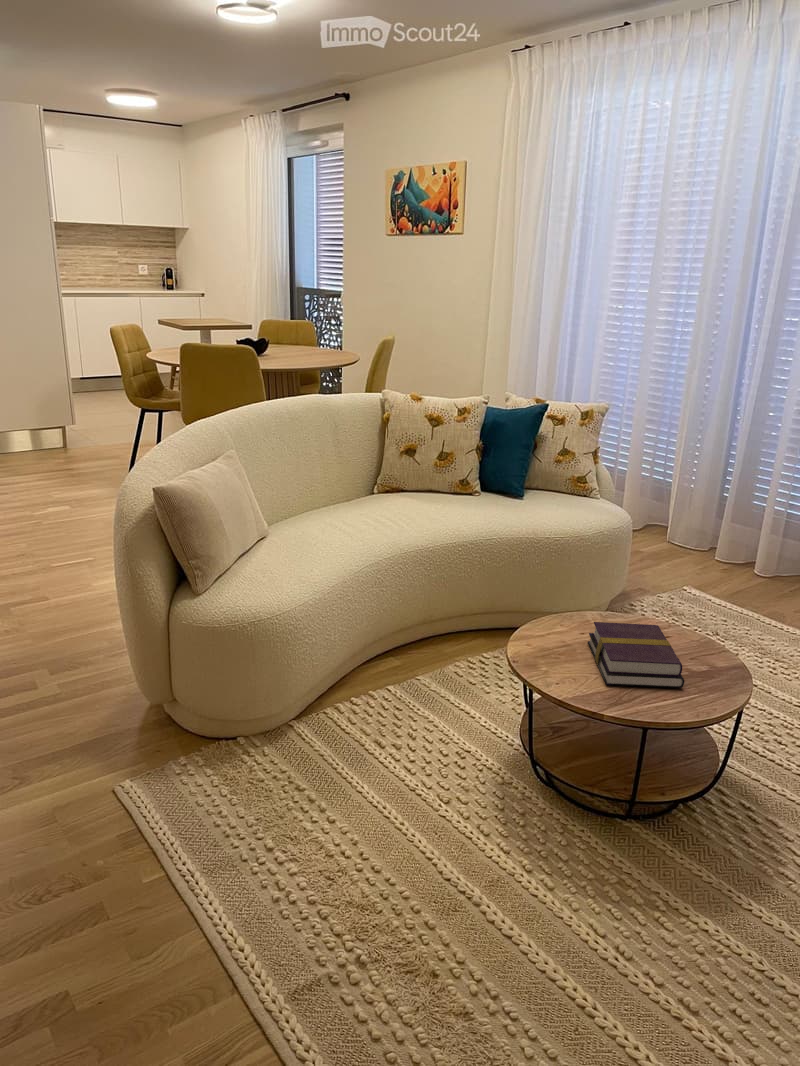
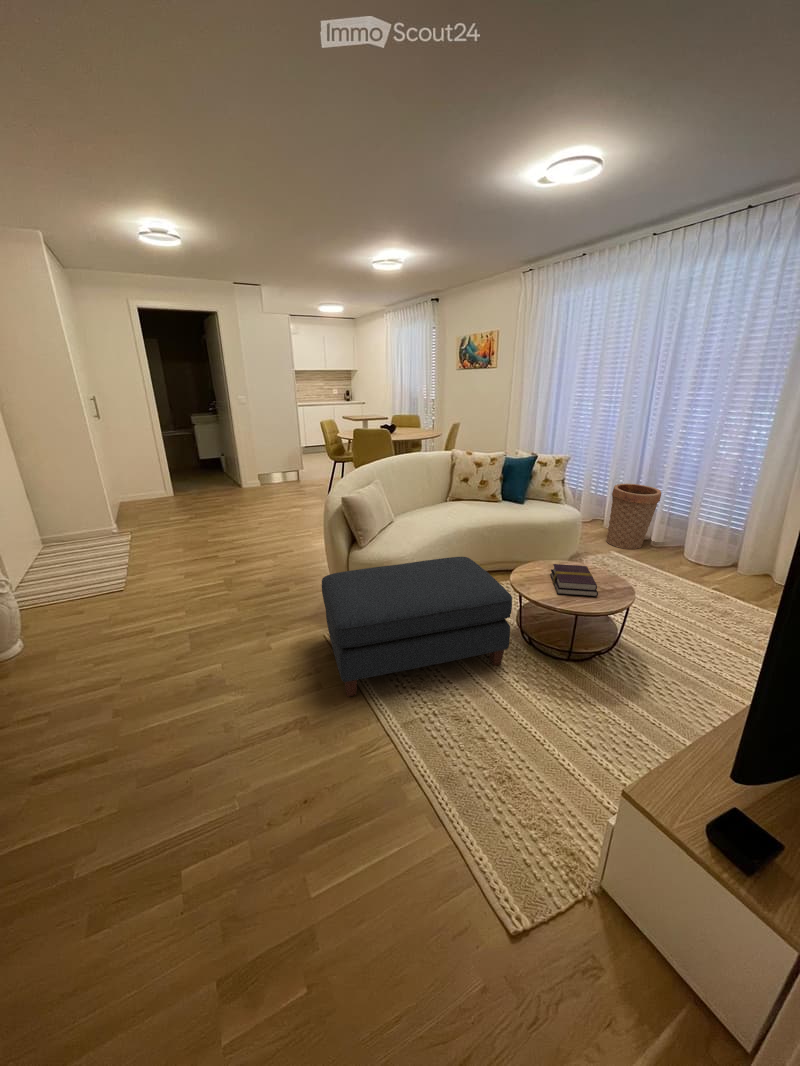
basket: none [677,460,775,584] -> present [607,484,661,549]
ottoman: none [104,610,519,936] -> present [322,557,512,697]

